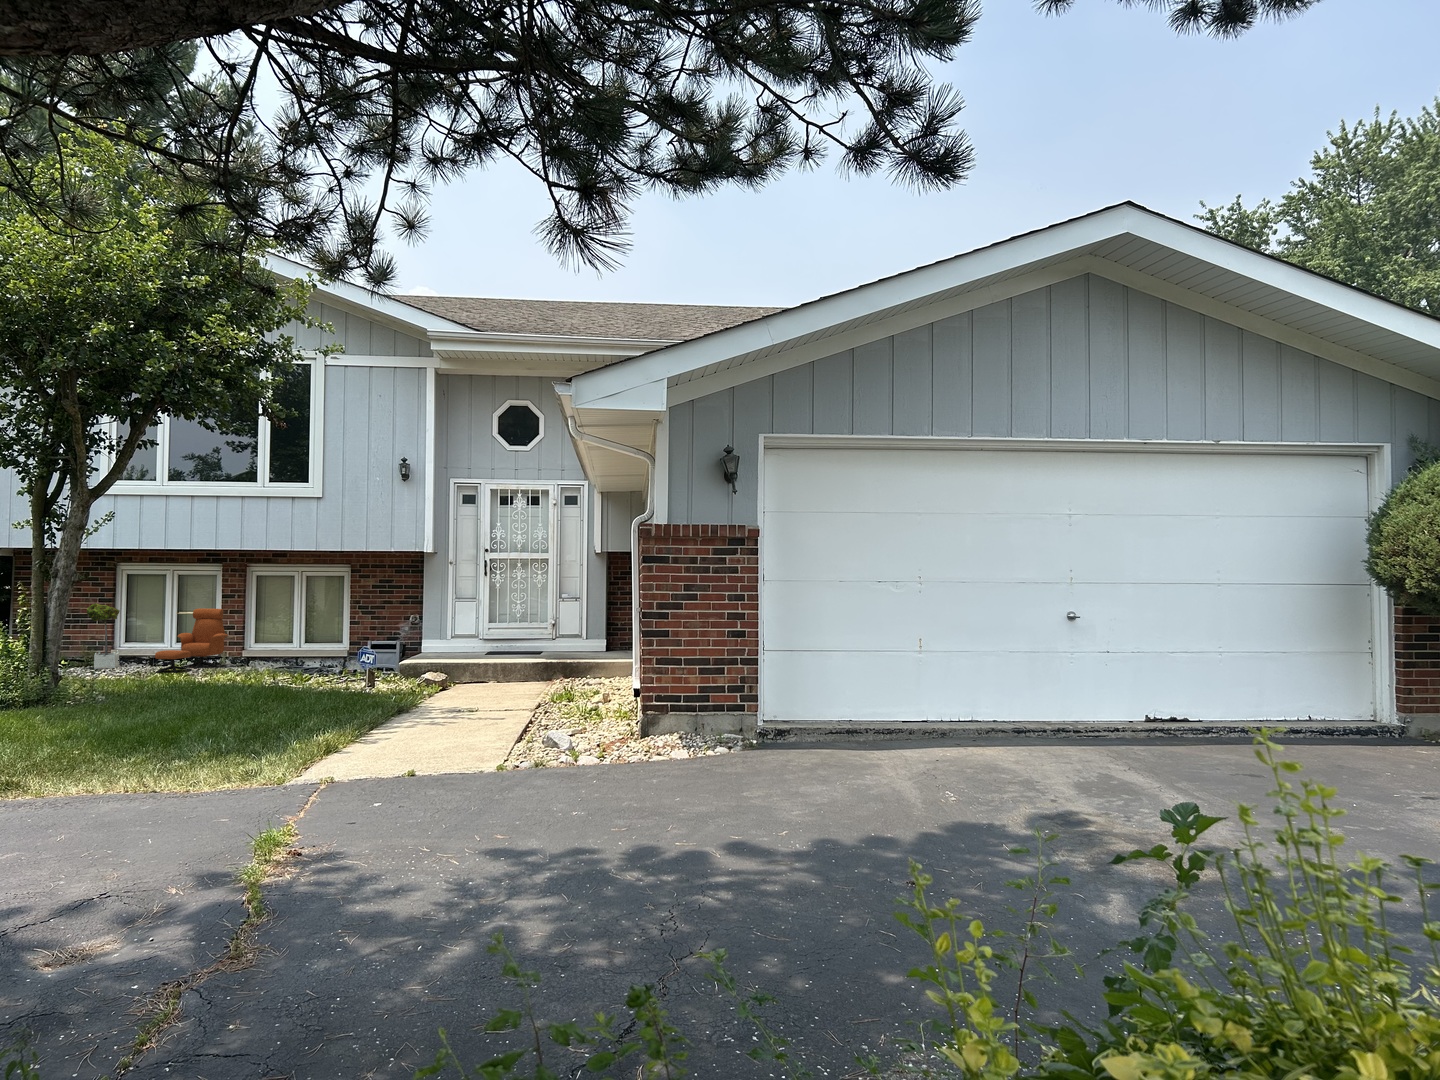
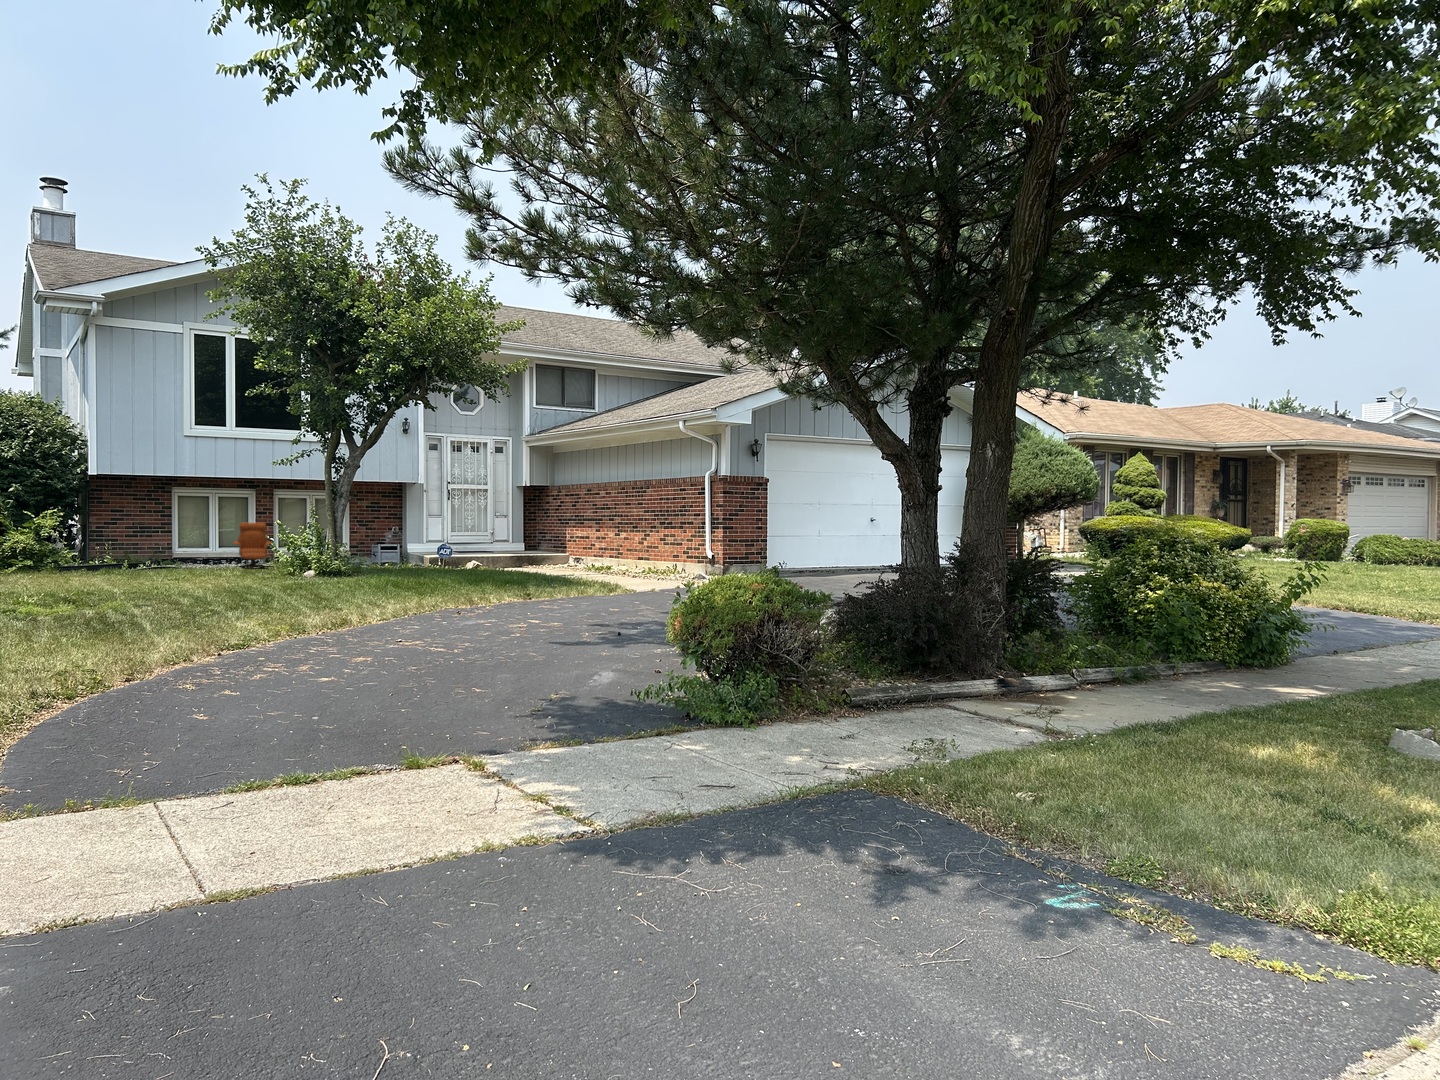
potted tree: present [87,603,120,669] -> none [161,517,186,569]

